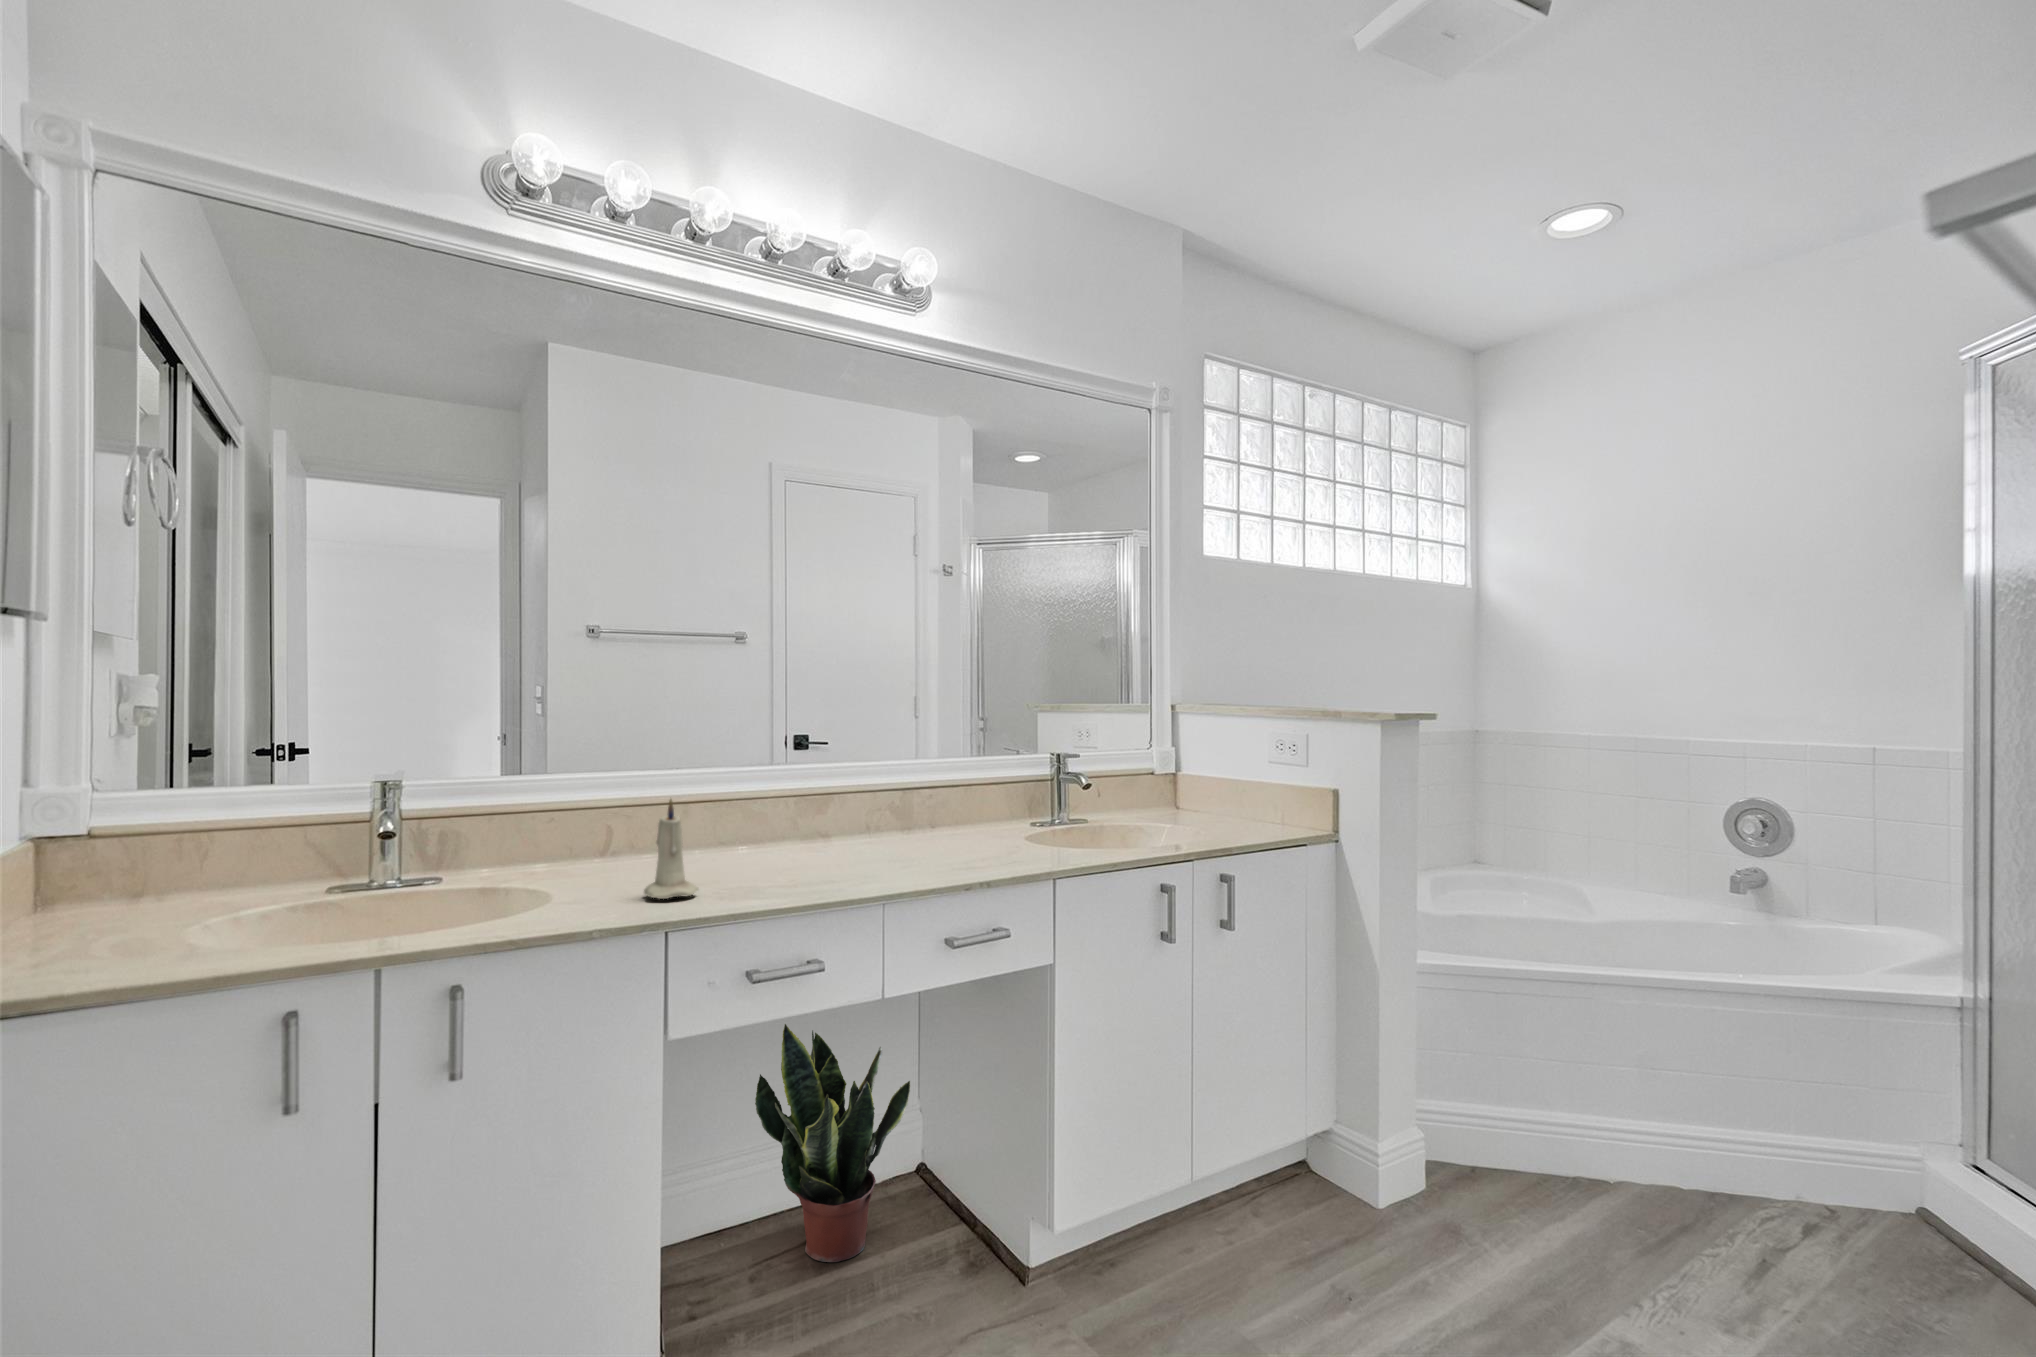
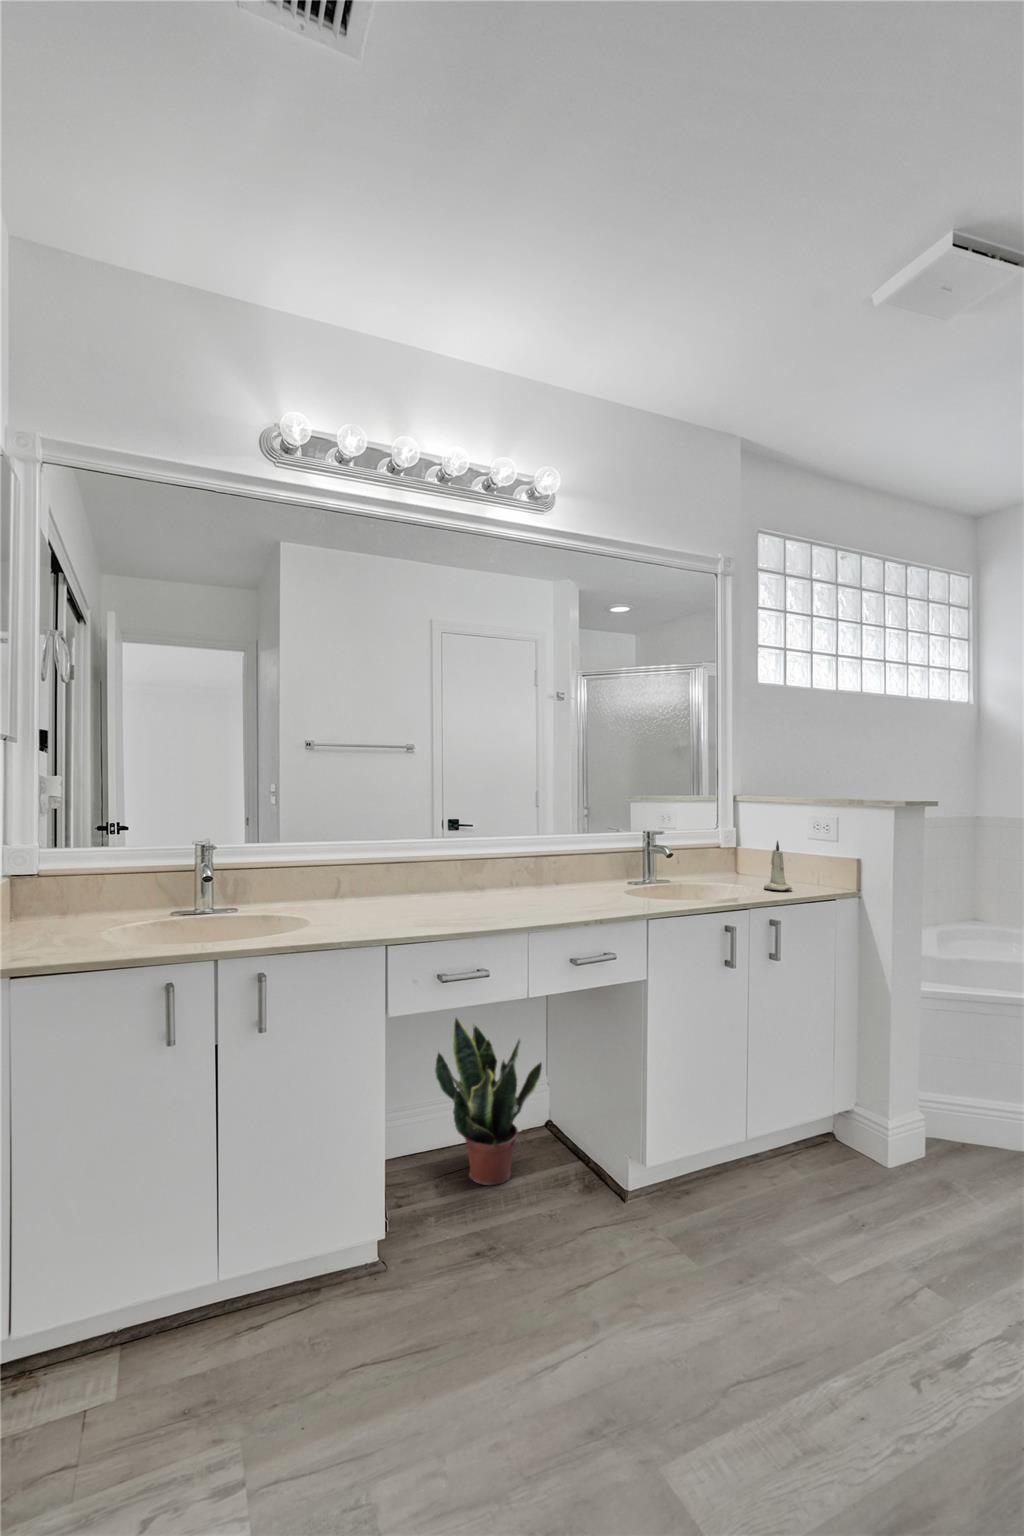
candle: present [644,799,698,899] -> present [764,841,792,890]

